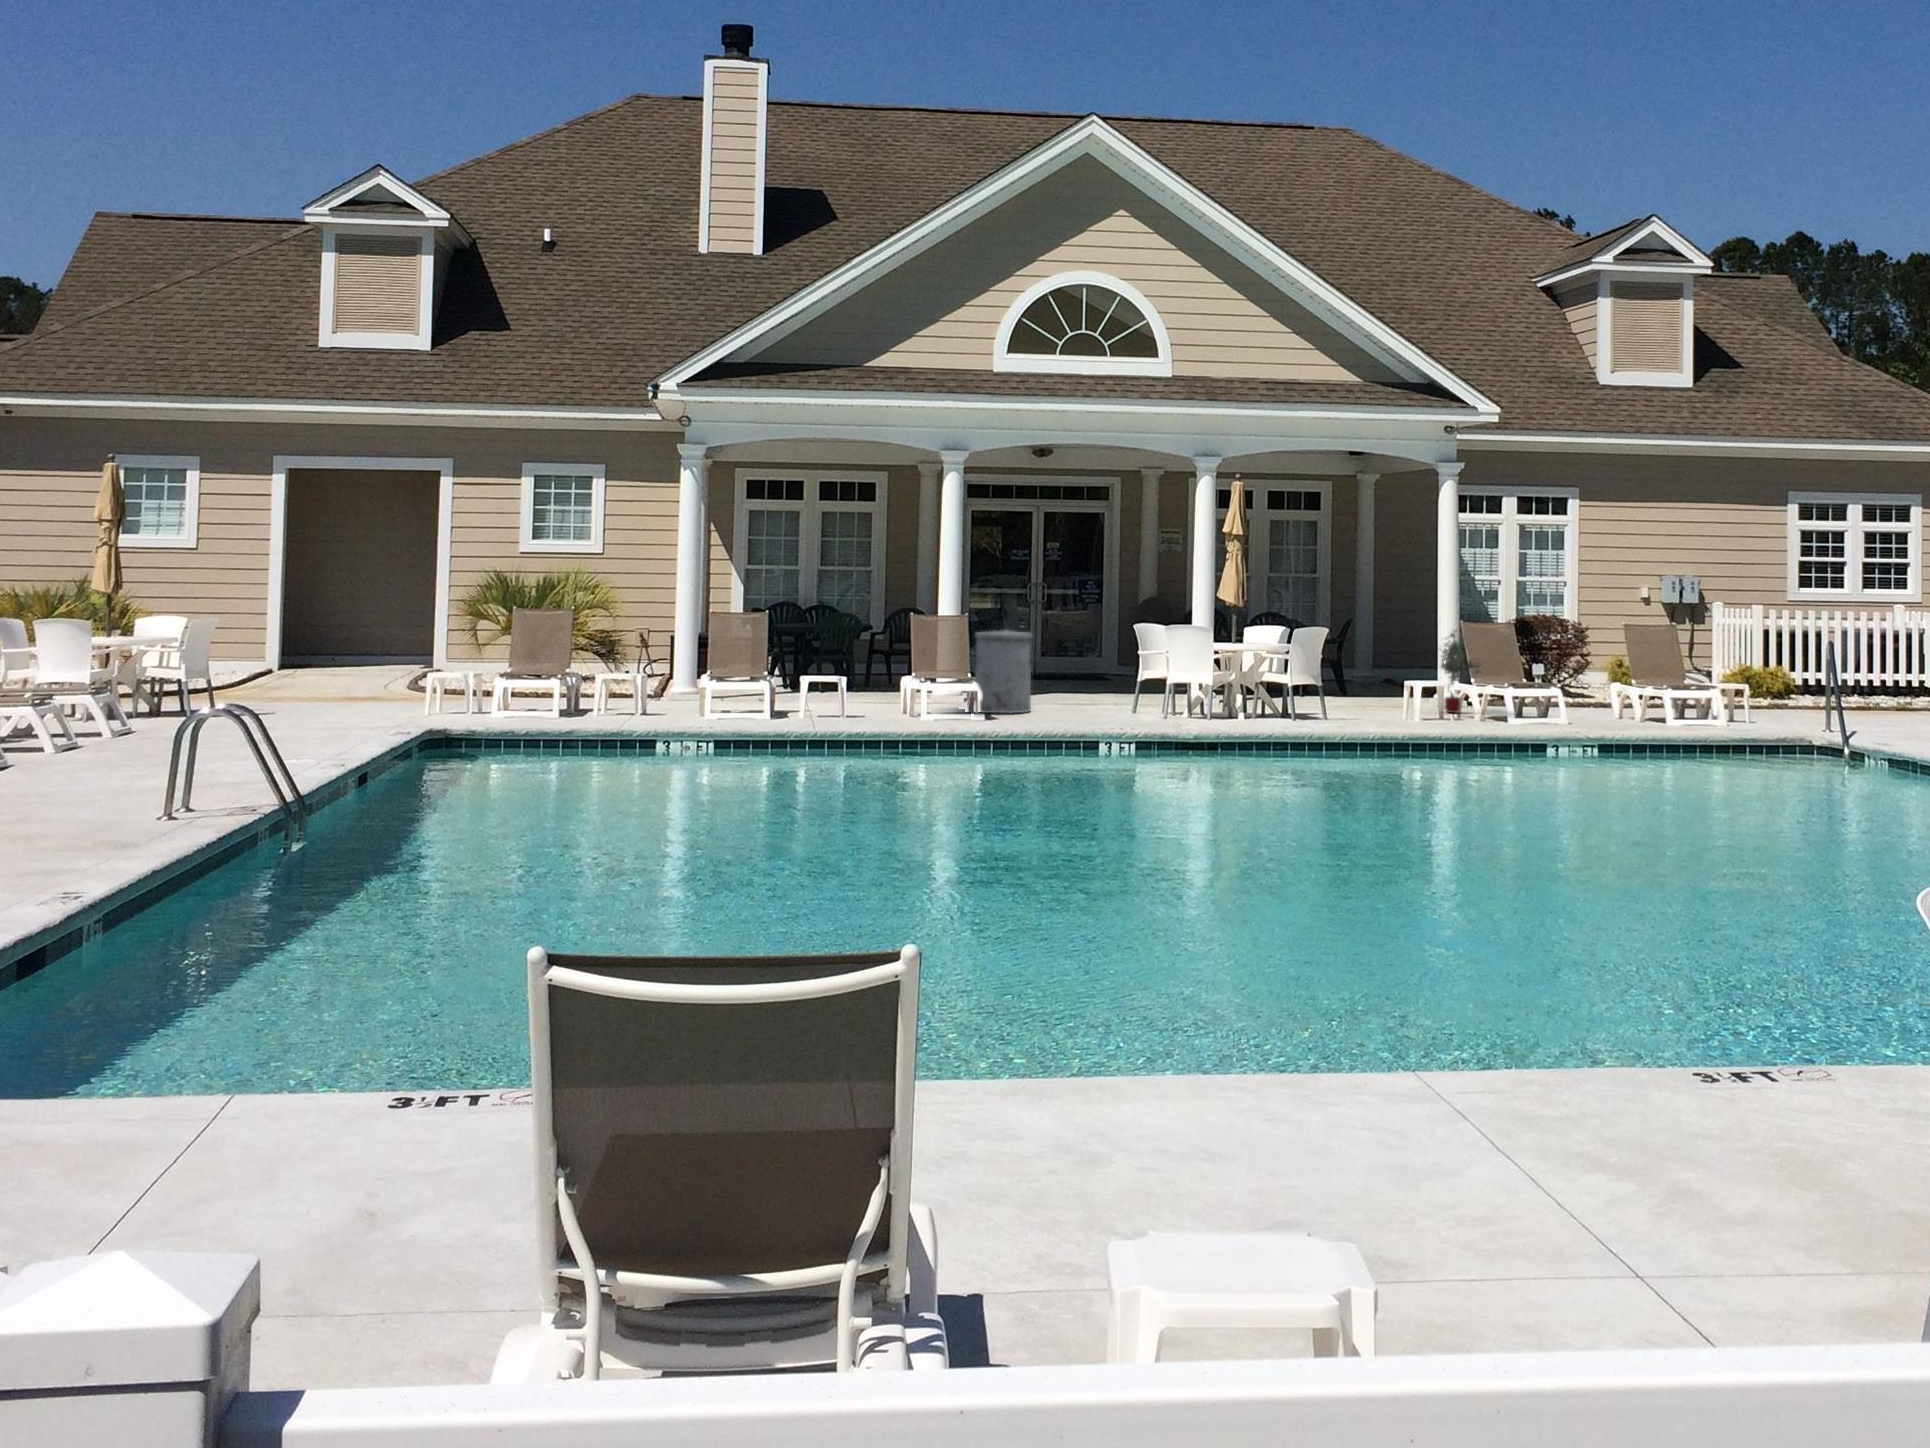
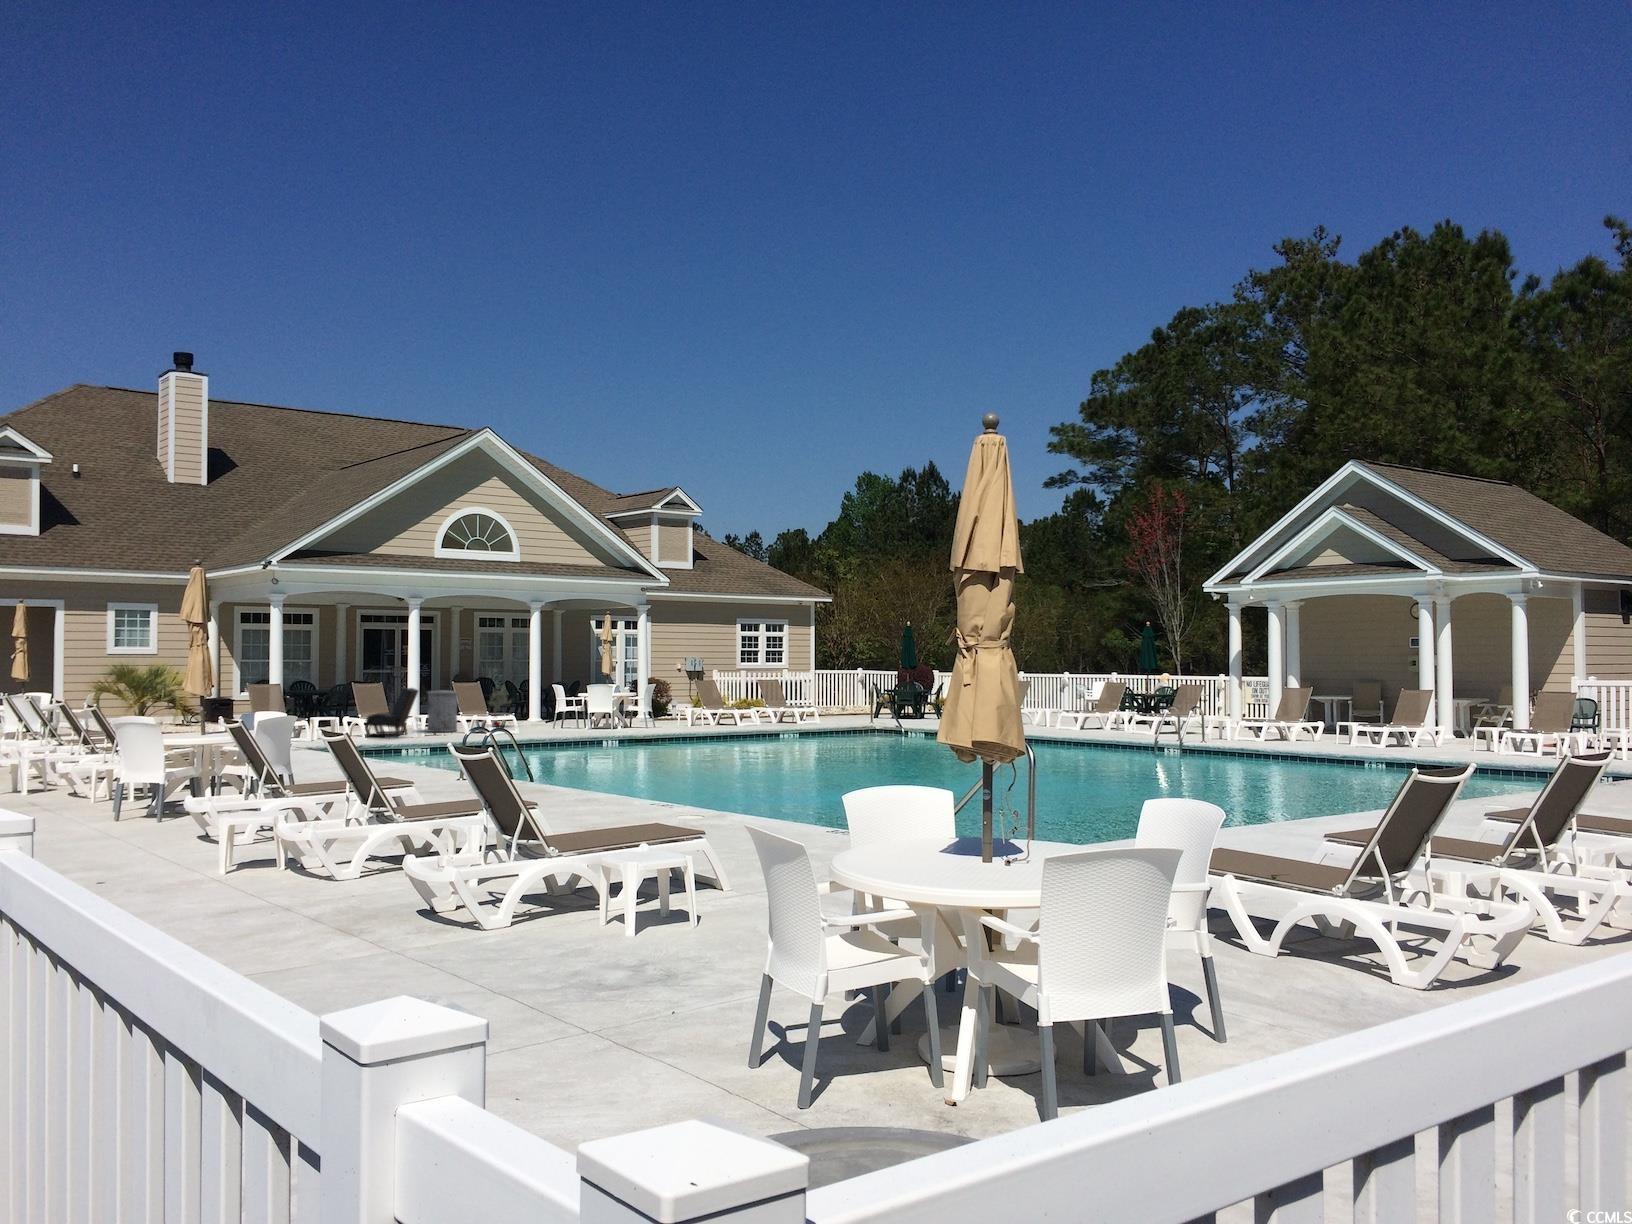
lounge chair: none [834,624,938,719] -> present [365,688,418,737]
potted tree: present [1440,631,1480,713] -> present [489,686,510,727]

